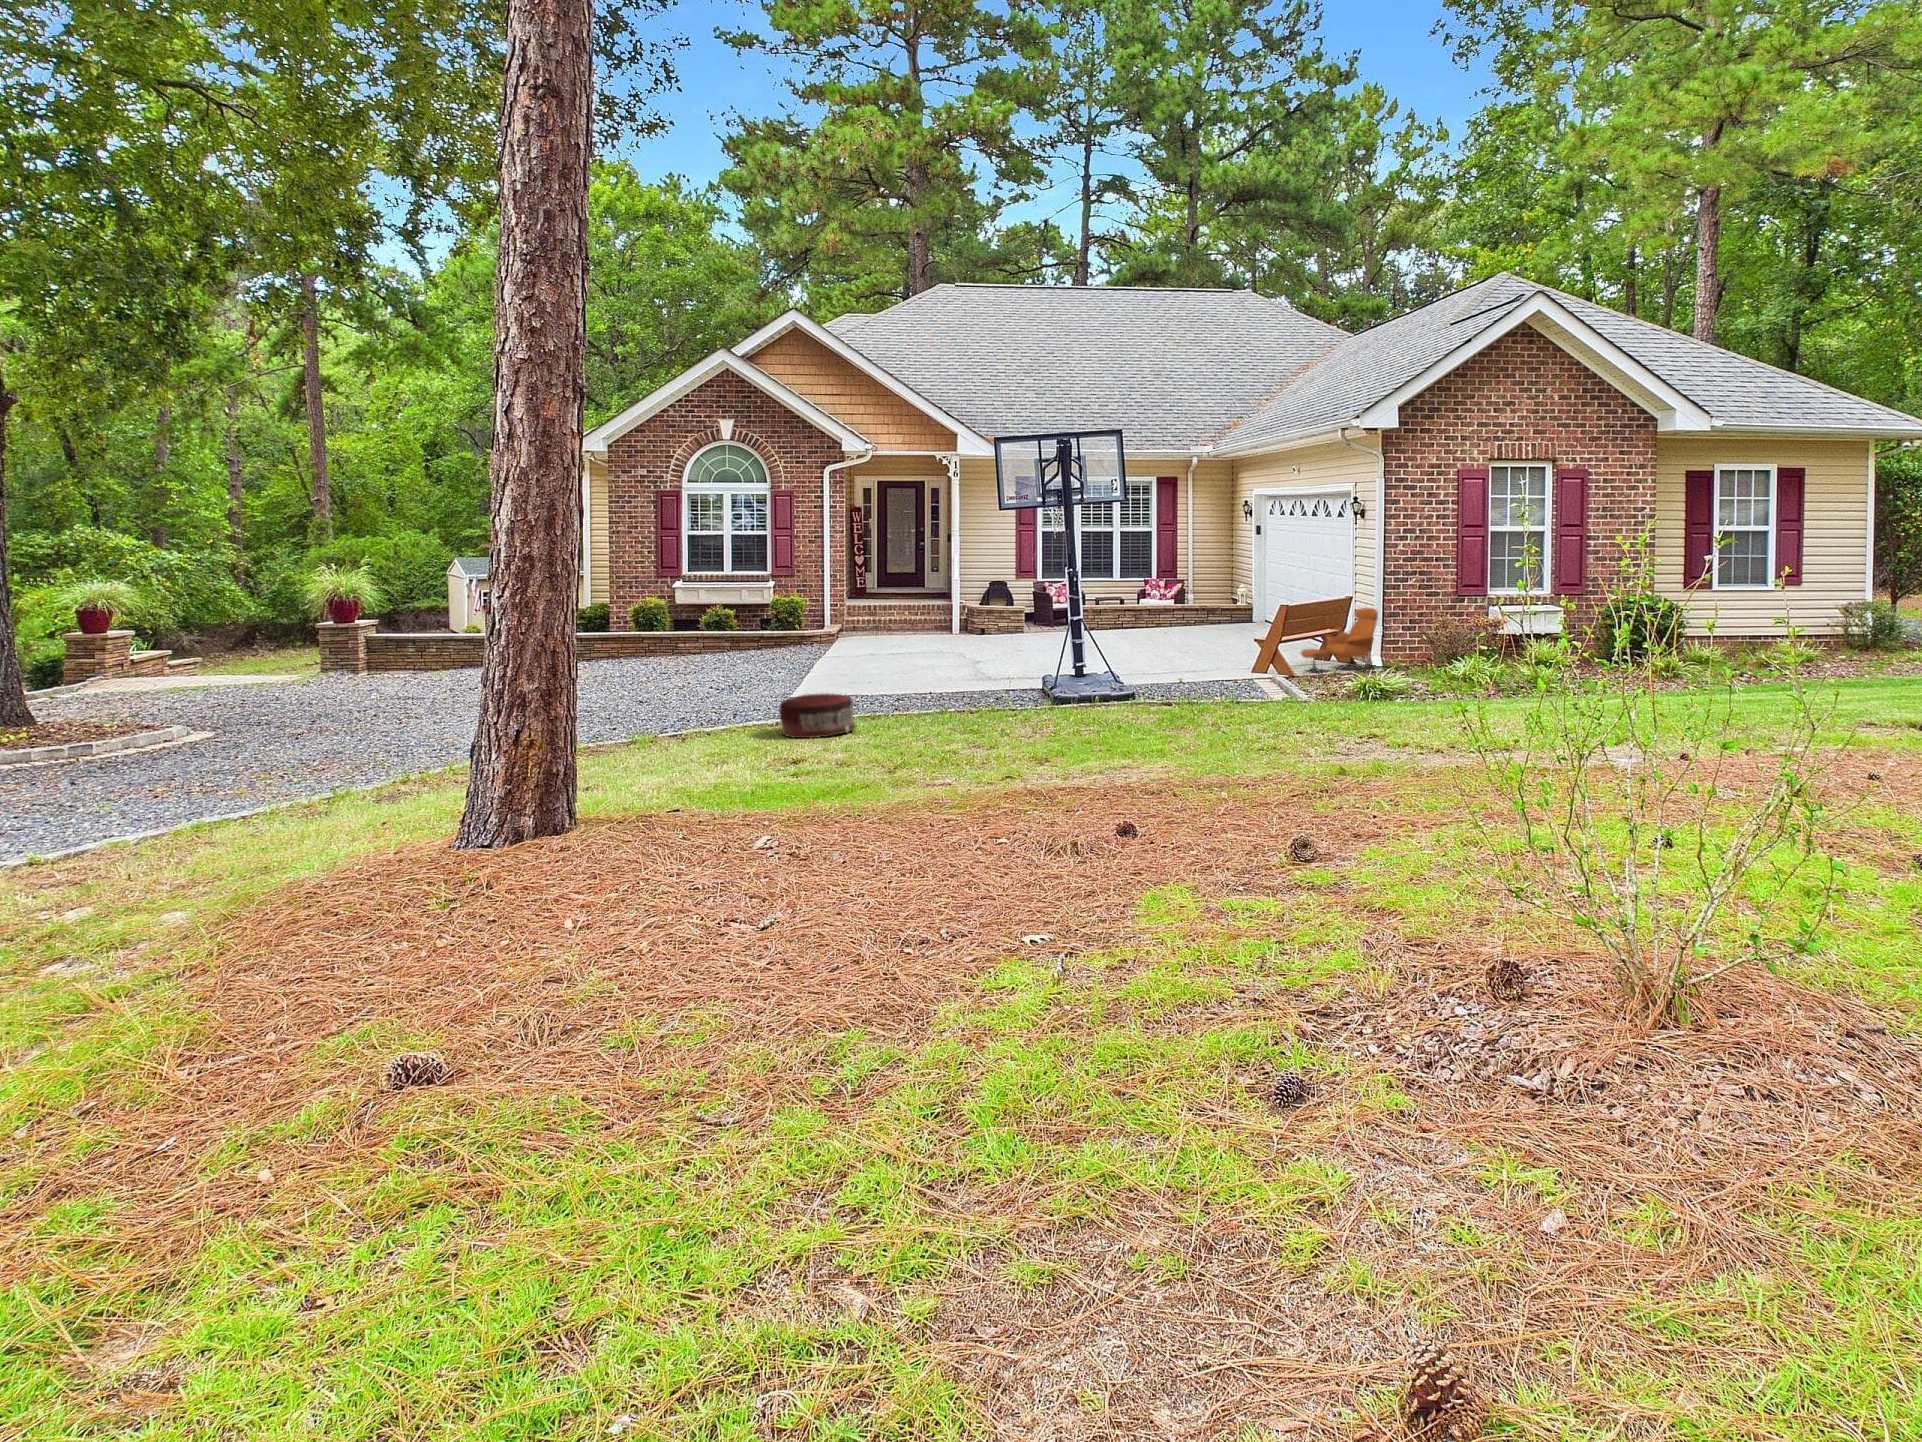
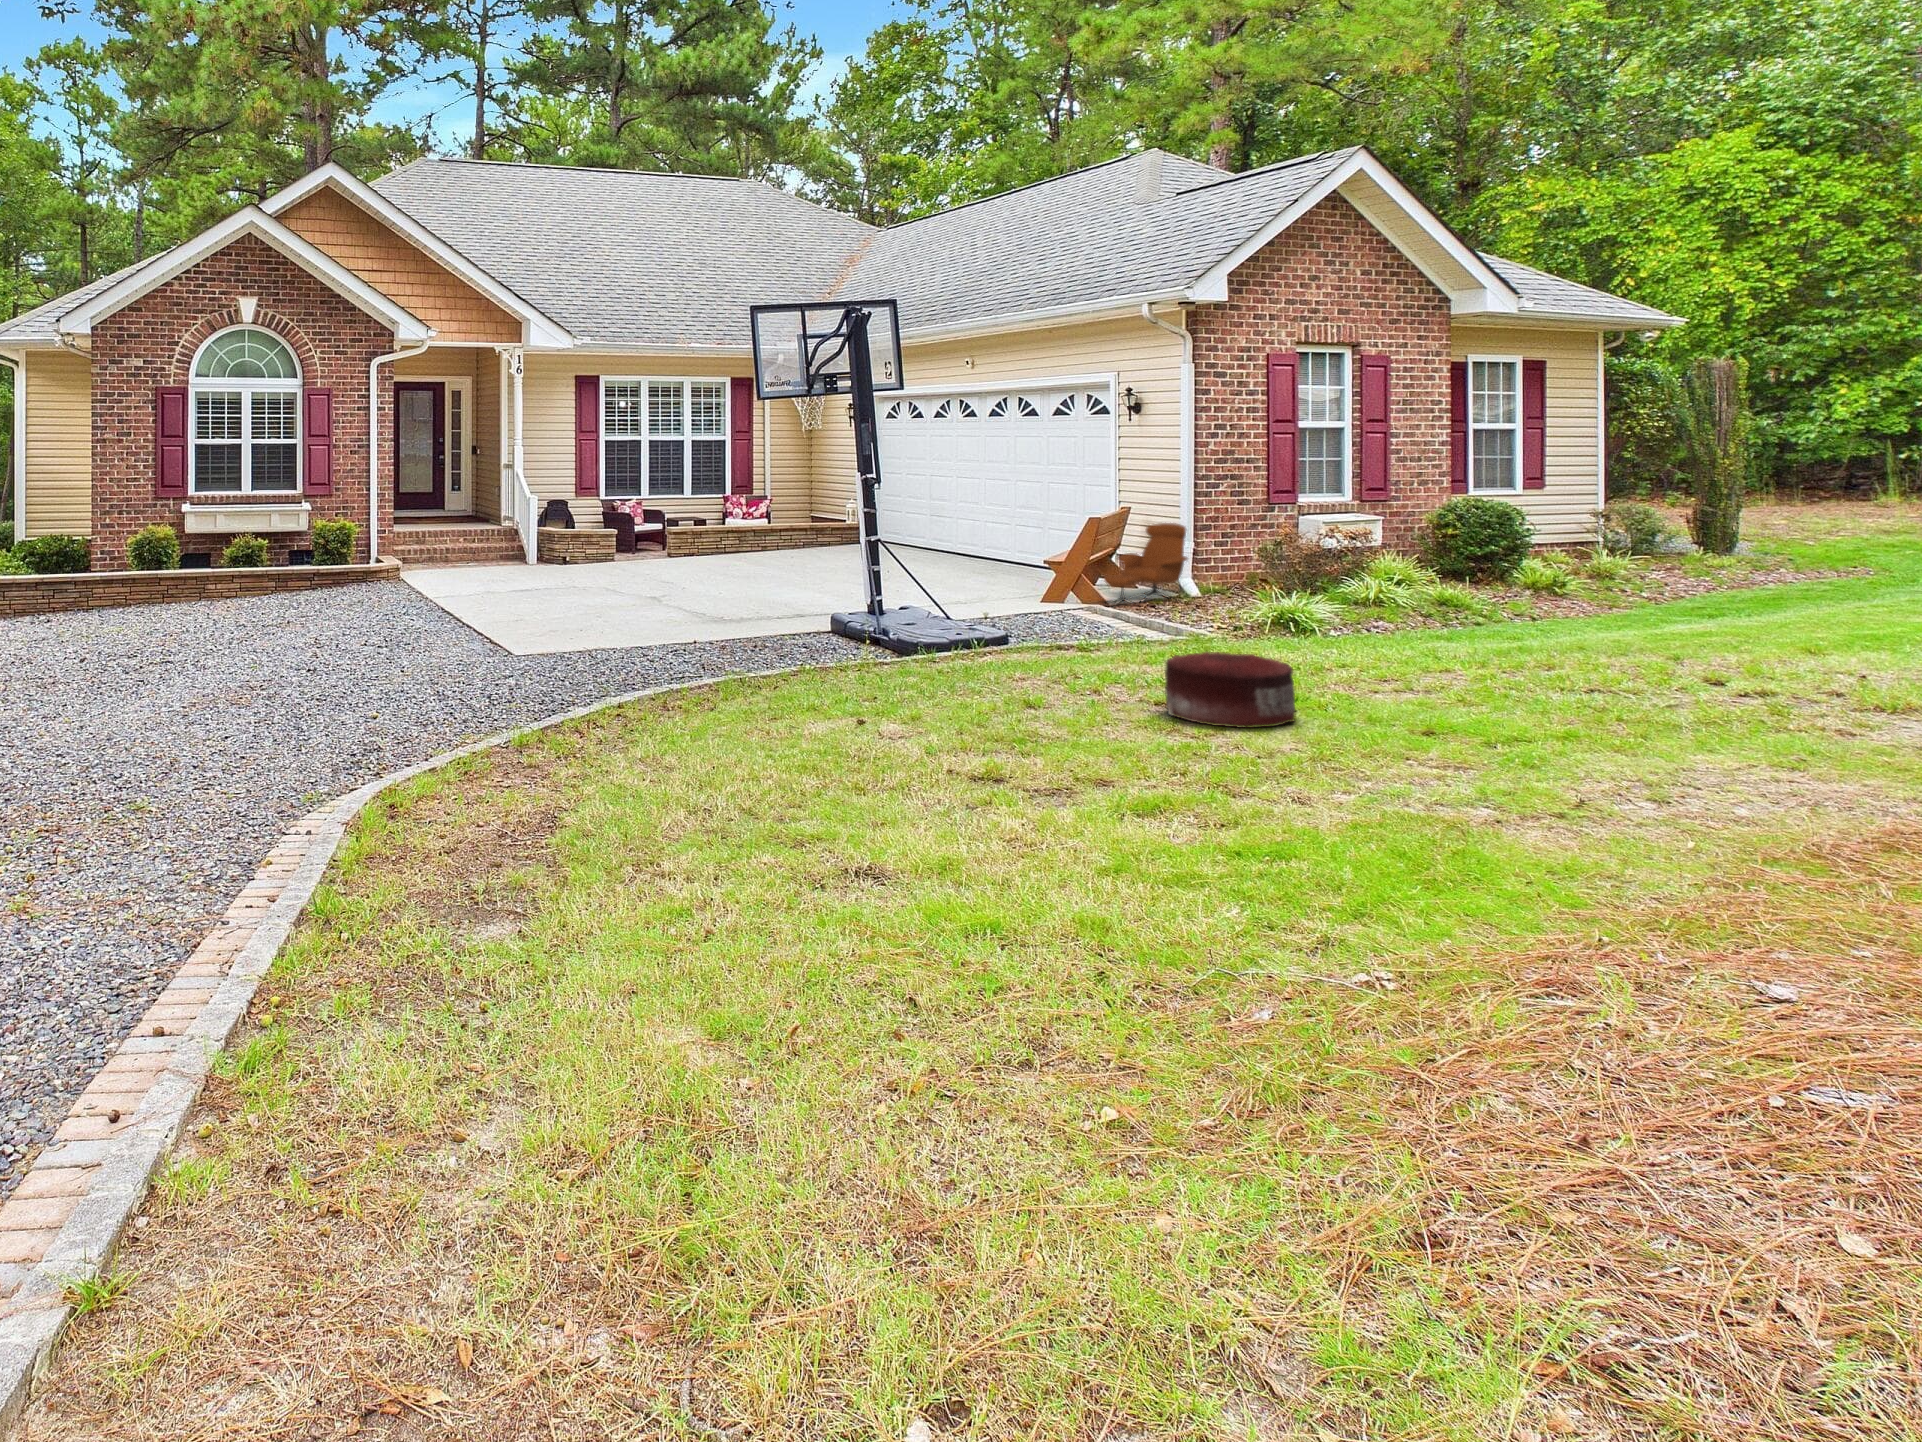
pouf: present [779,694,855,738] -> present [1165,652,1296,728]

